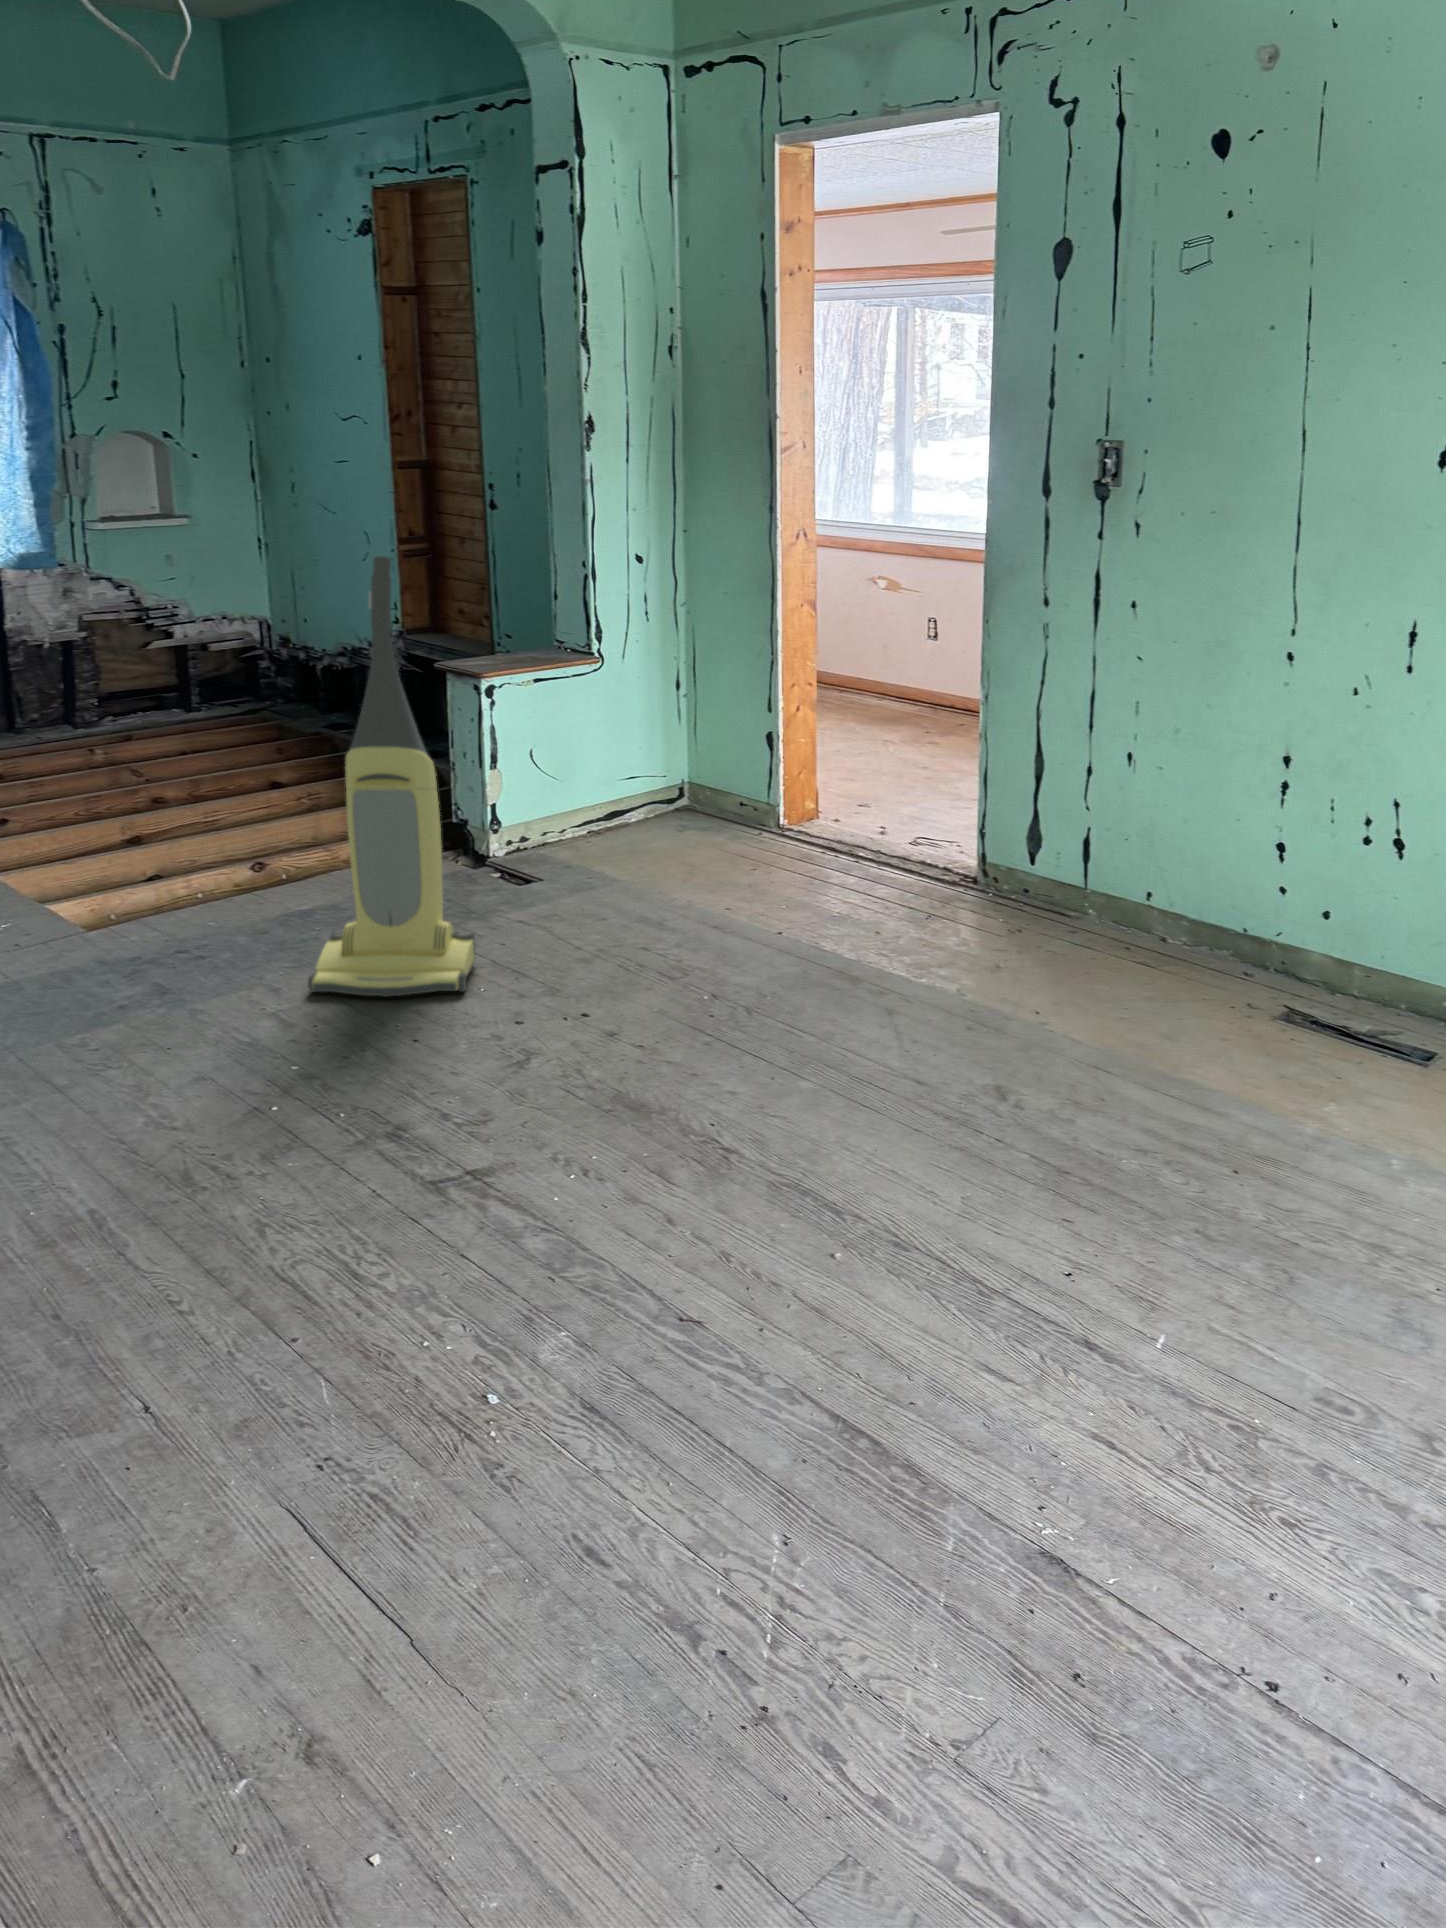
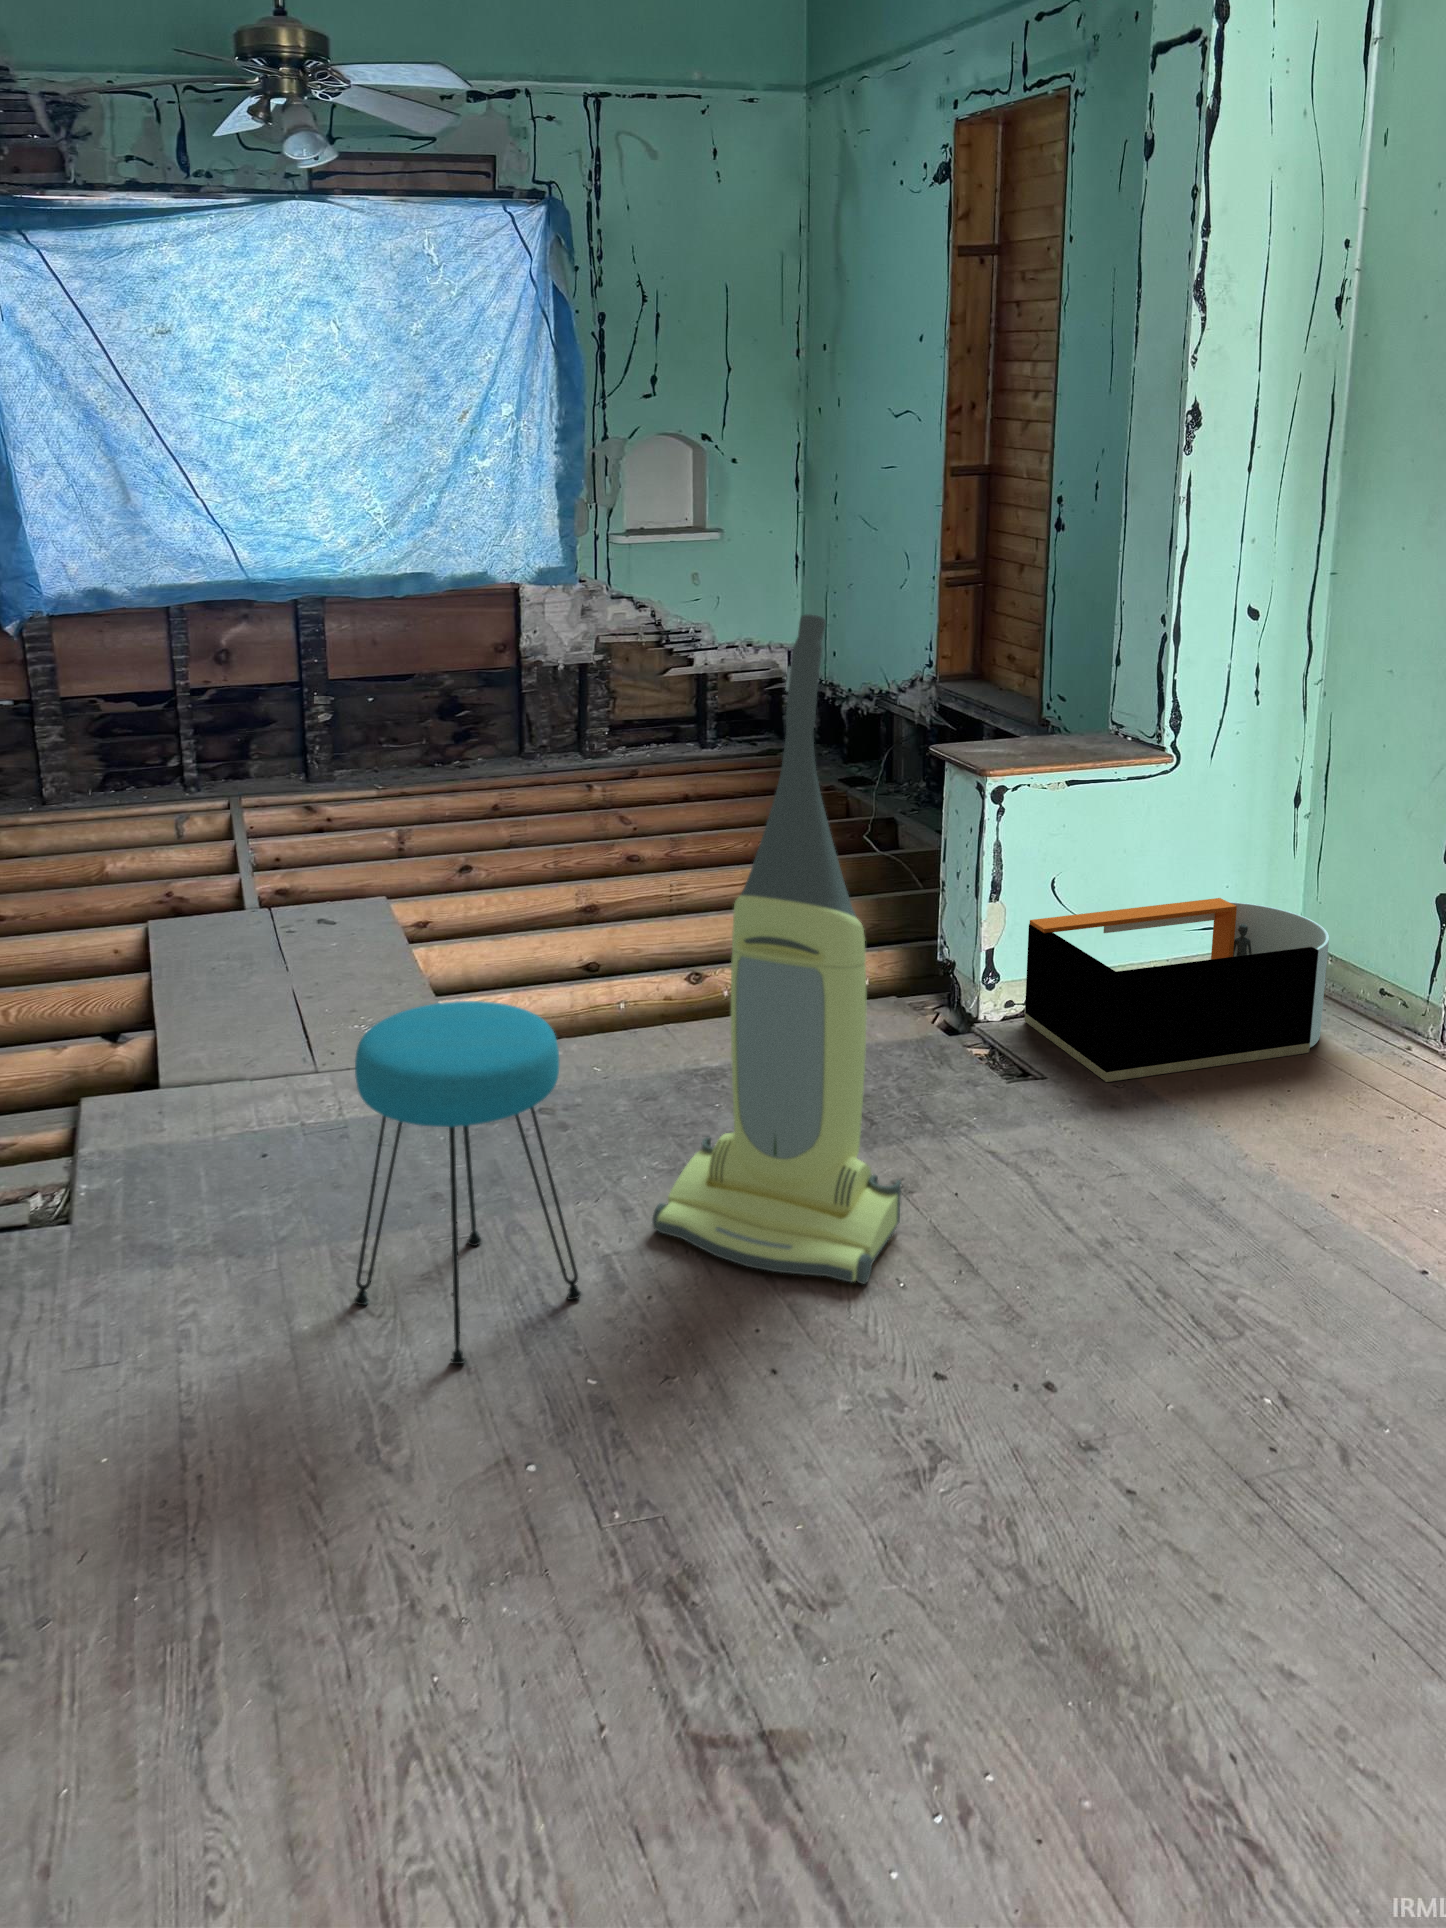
storage bin: none [517,754,710,875] -> present [1025,898,1329,1082]
stool: none [100,838,276,1075] -> present [354,1001,581,1364]

